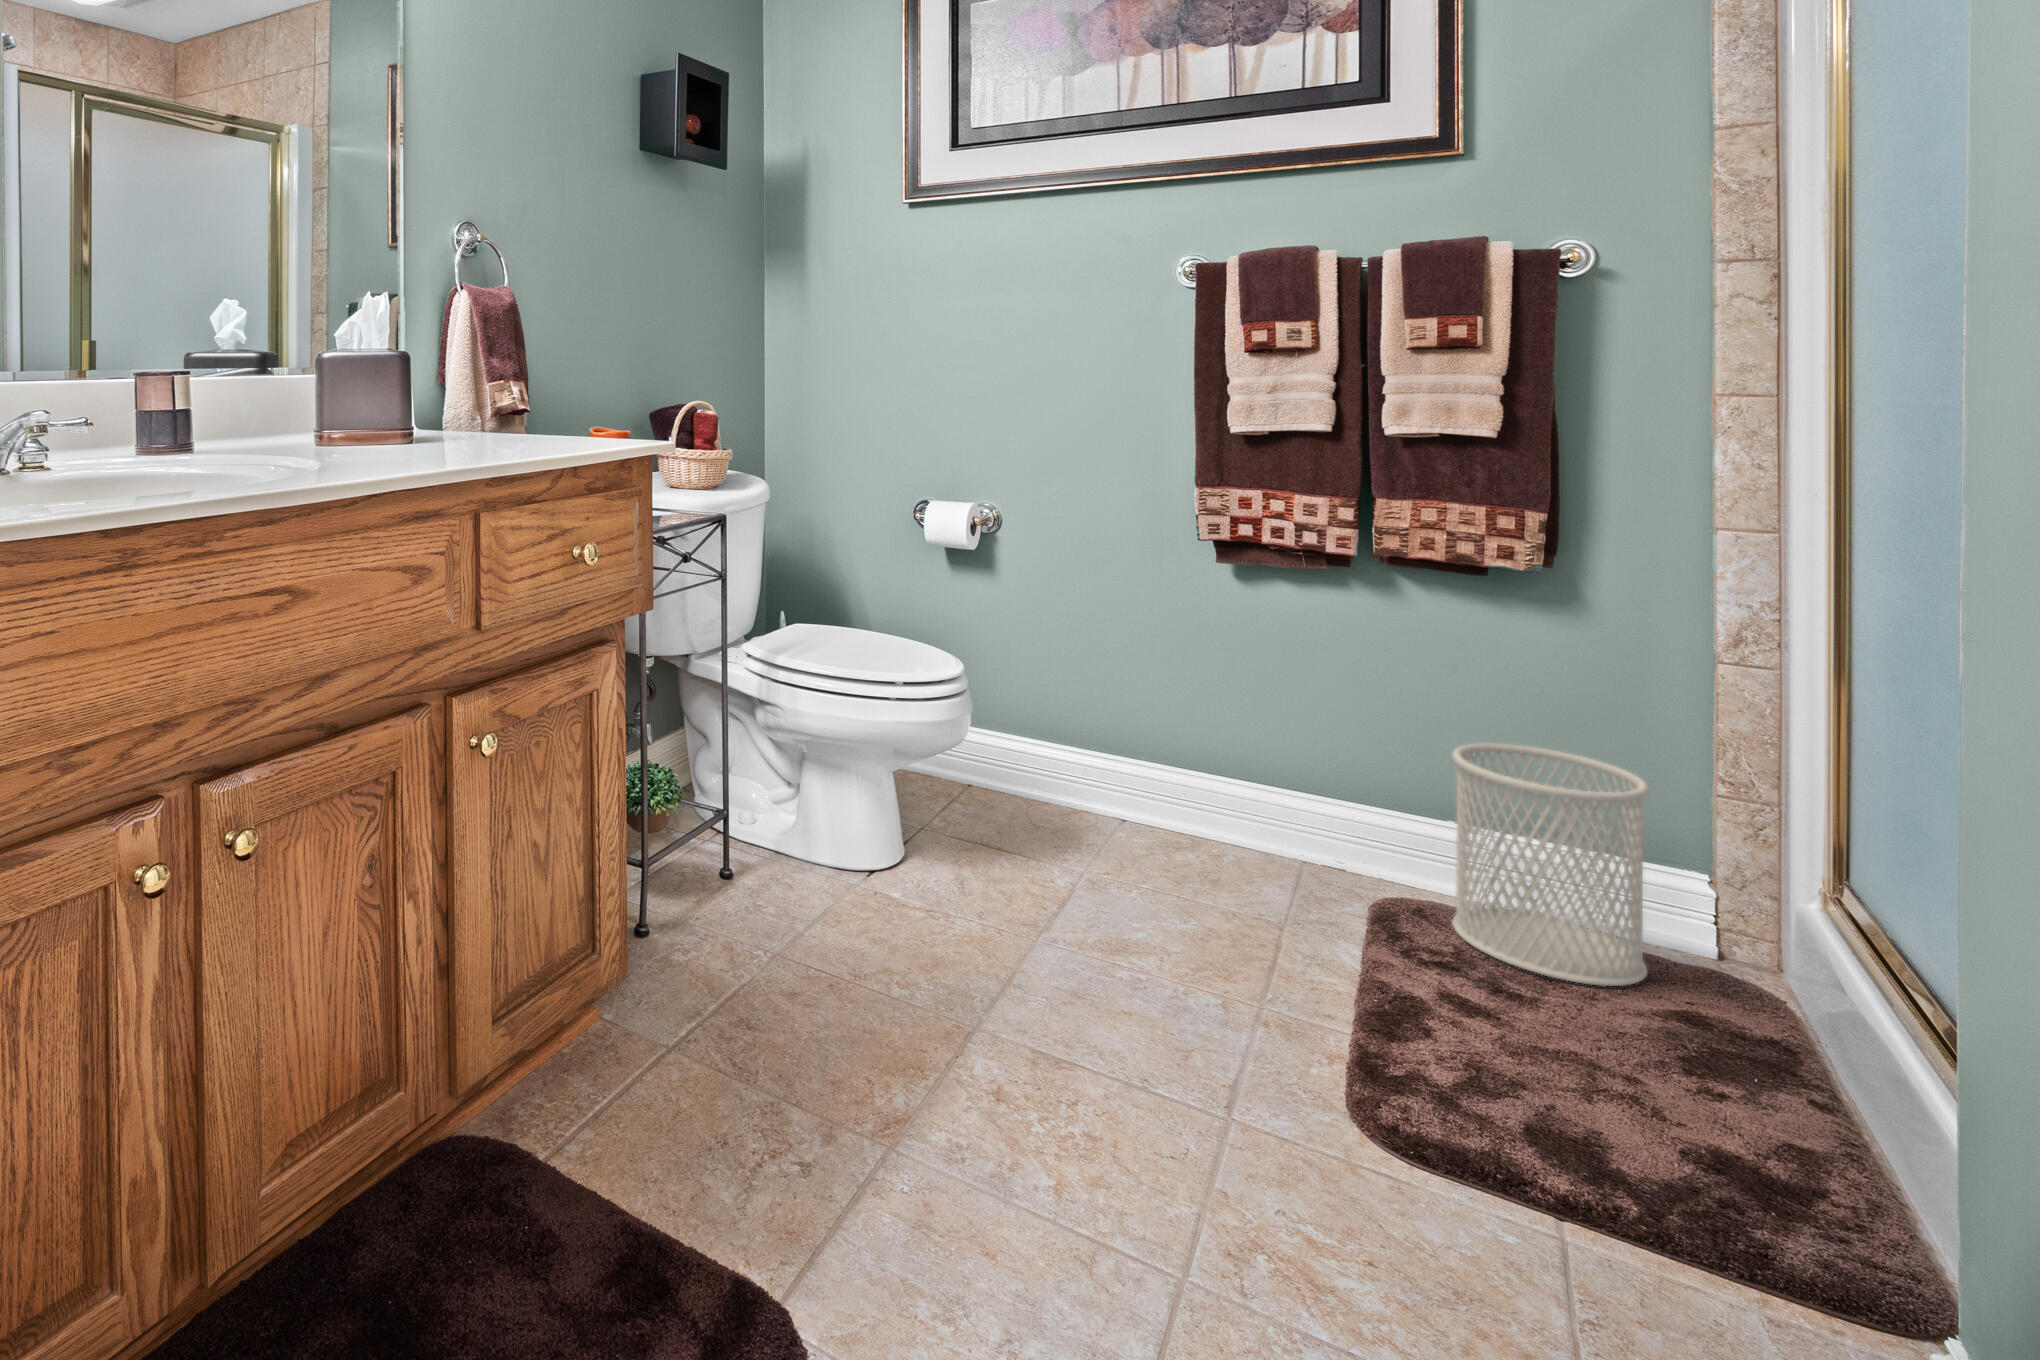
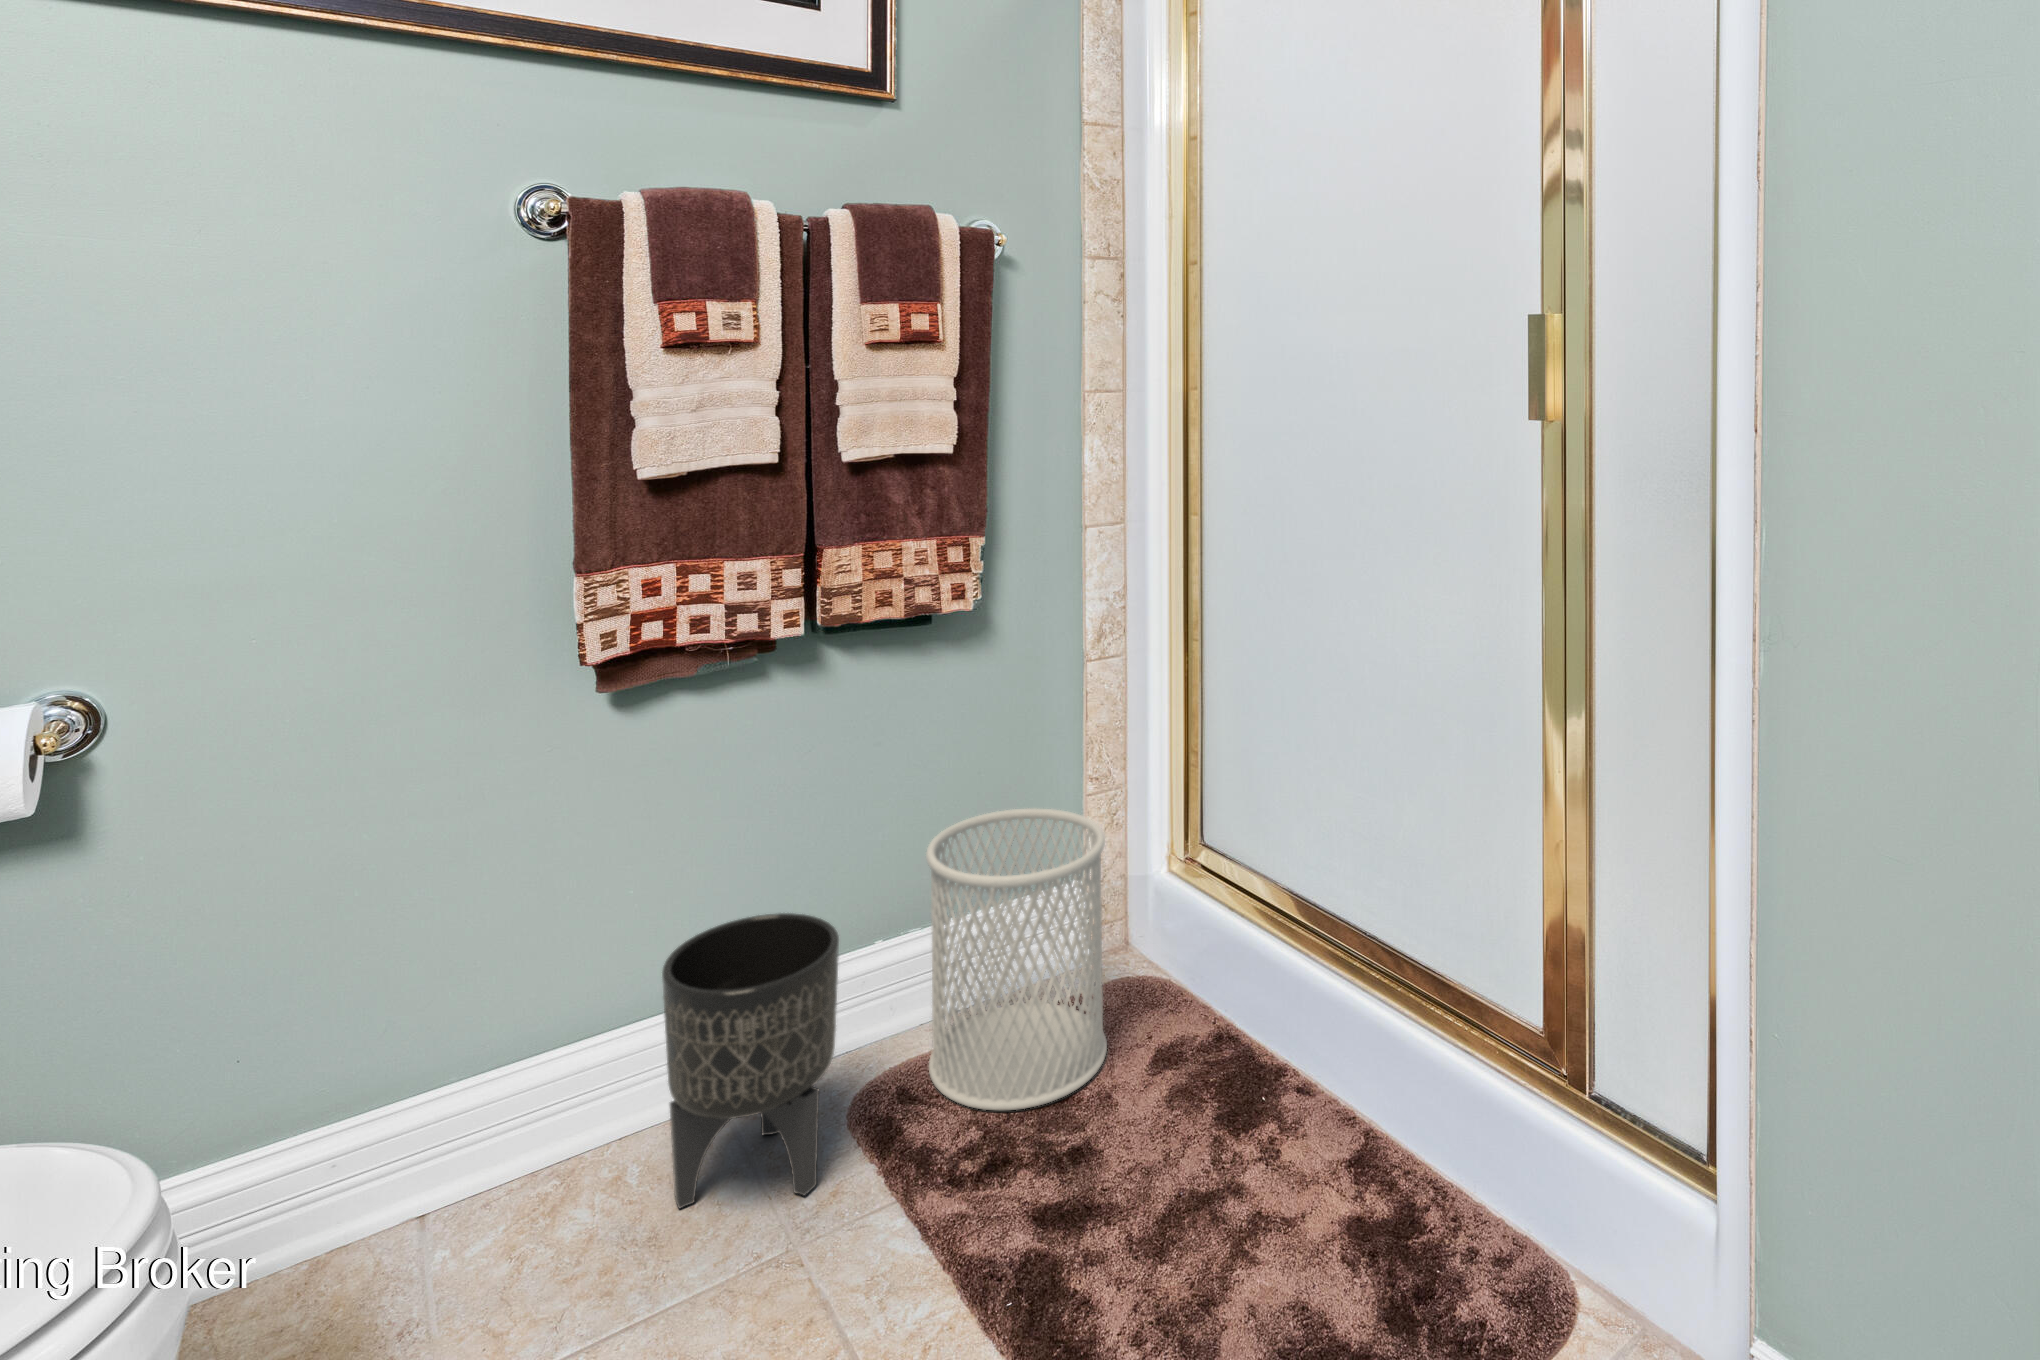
planter: none [1228,728,1355,909] -> present [662,913,839,1208]

